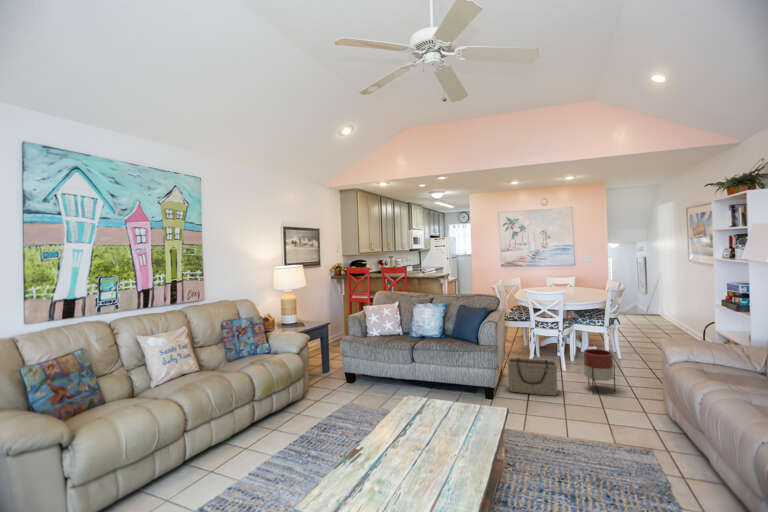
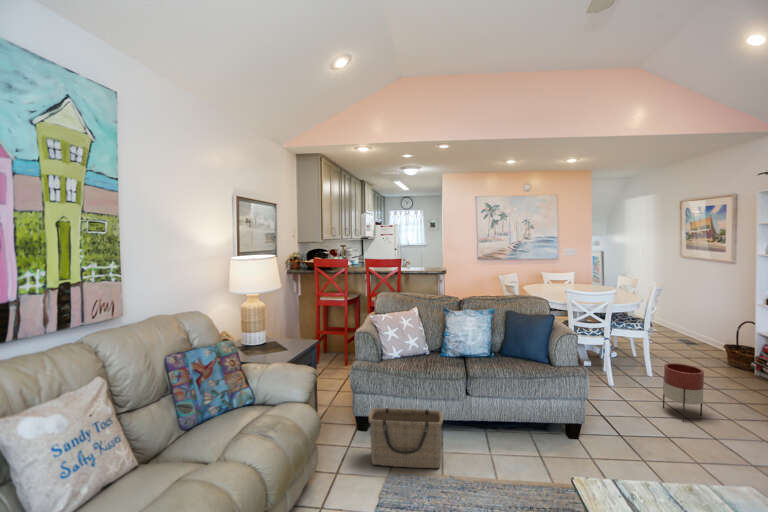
basket: present [507,358,558,396] -> present [369,408,443,468]

